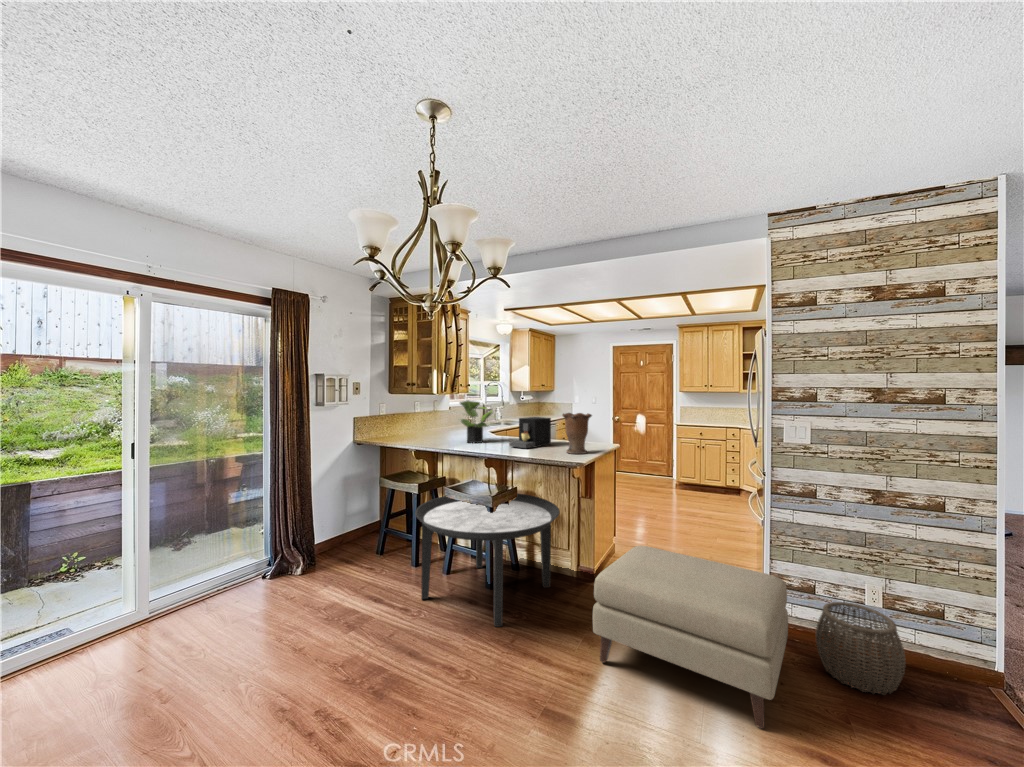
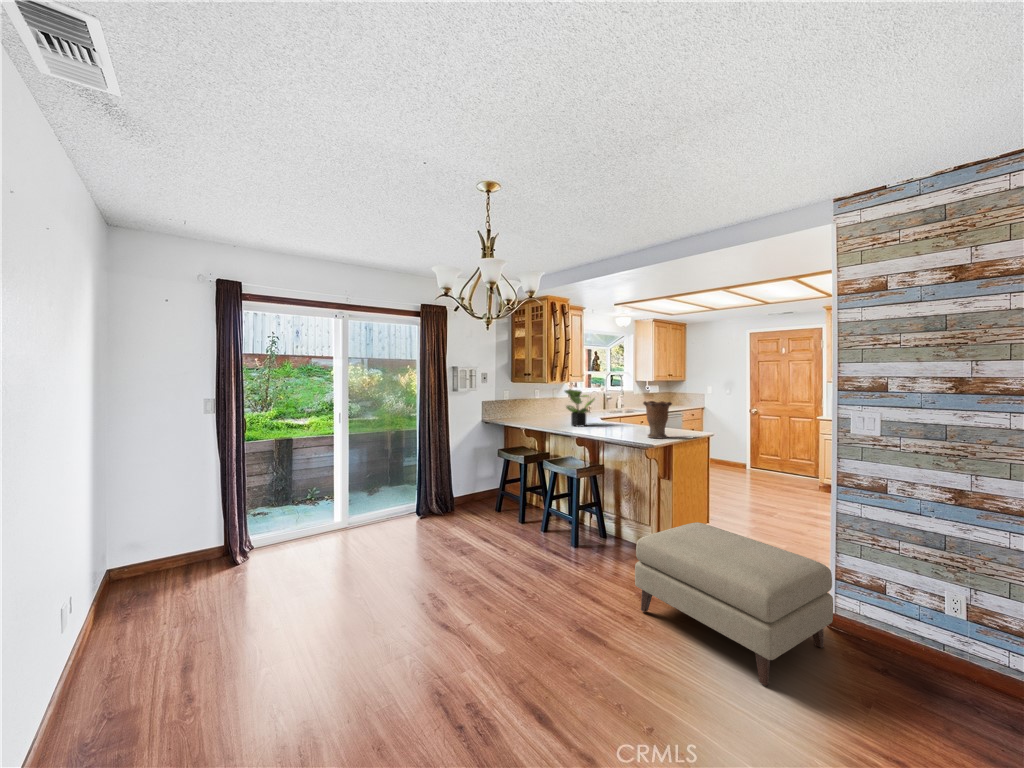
coffee maker: present [509,417,551,448] -> none [603,405,643,432]
round table: present [415,493,560,627] -> none [512,467,634,573]
woven basket: present [816,602,906,695] -> none [865,599,966,697]

